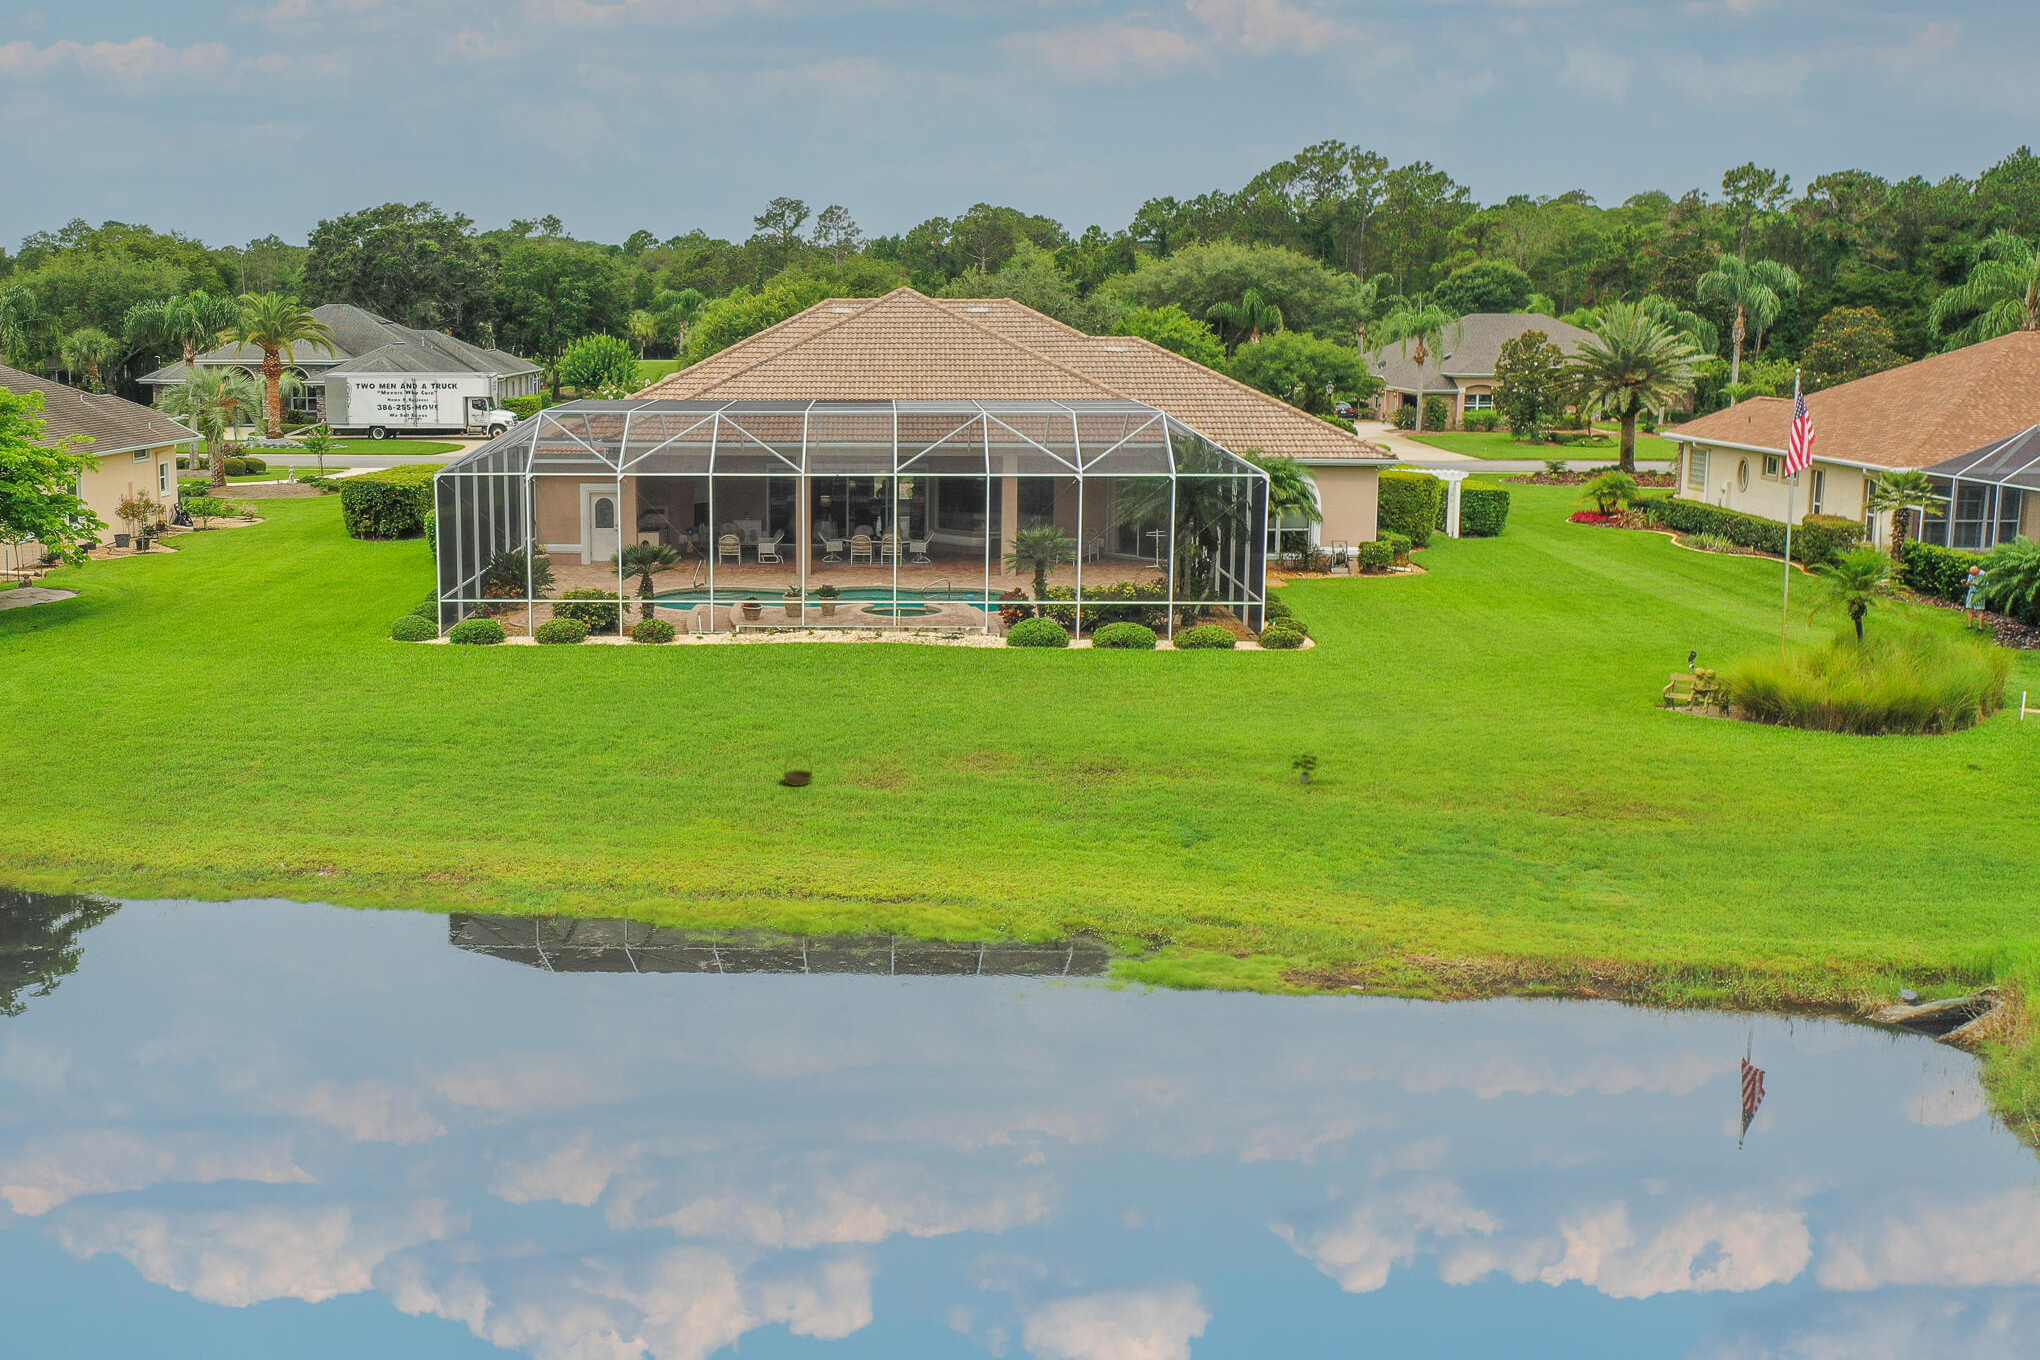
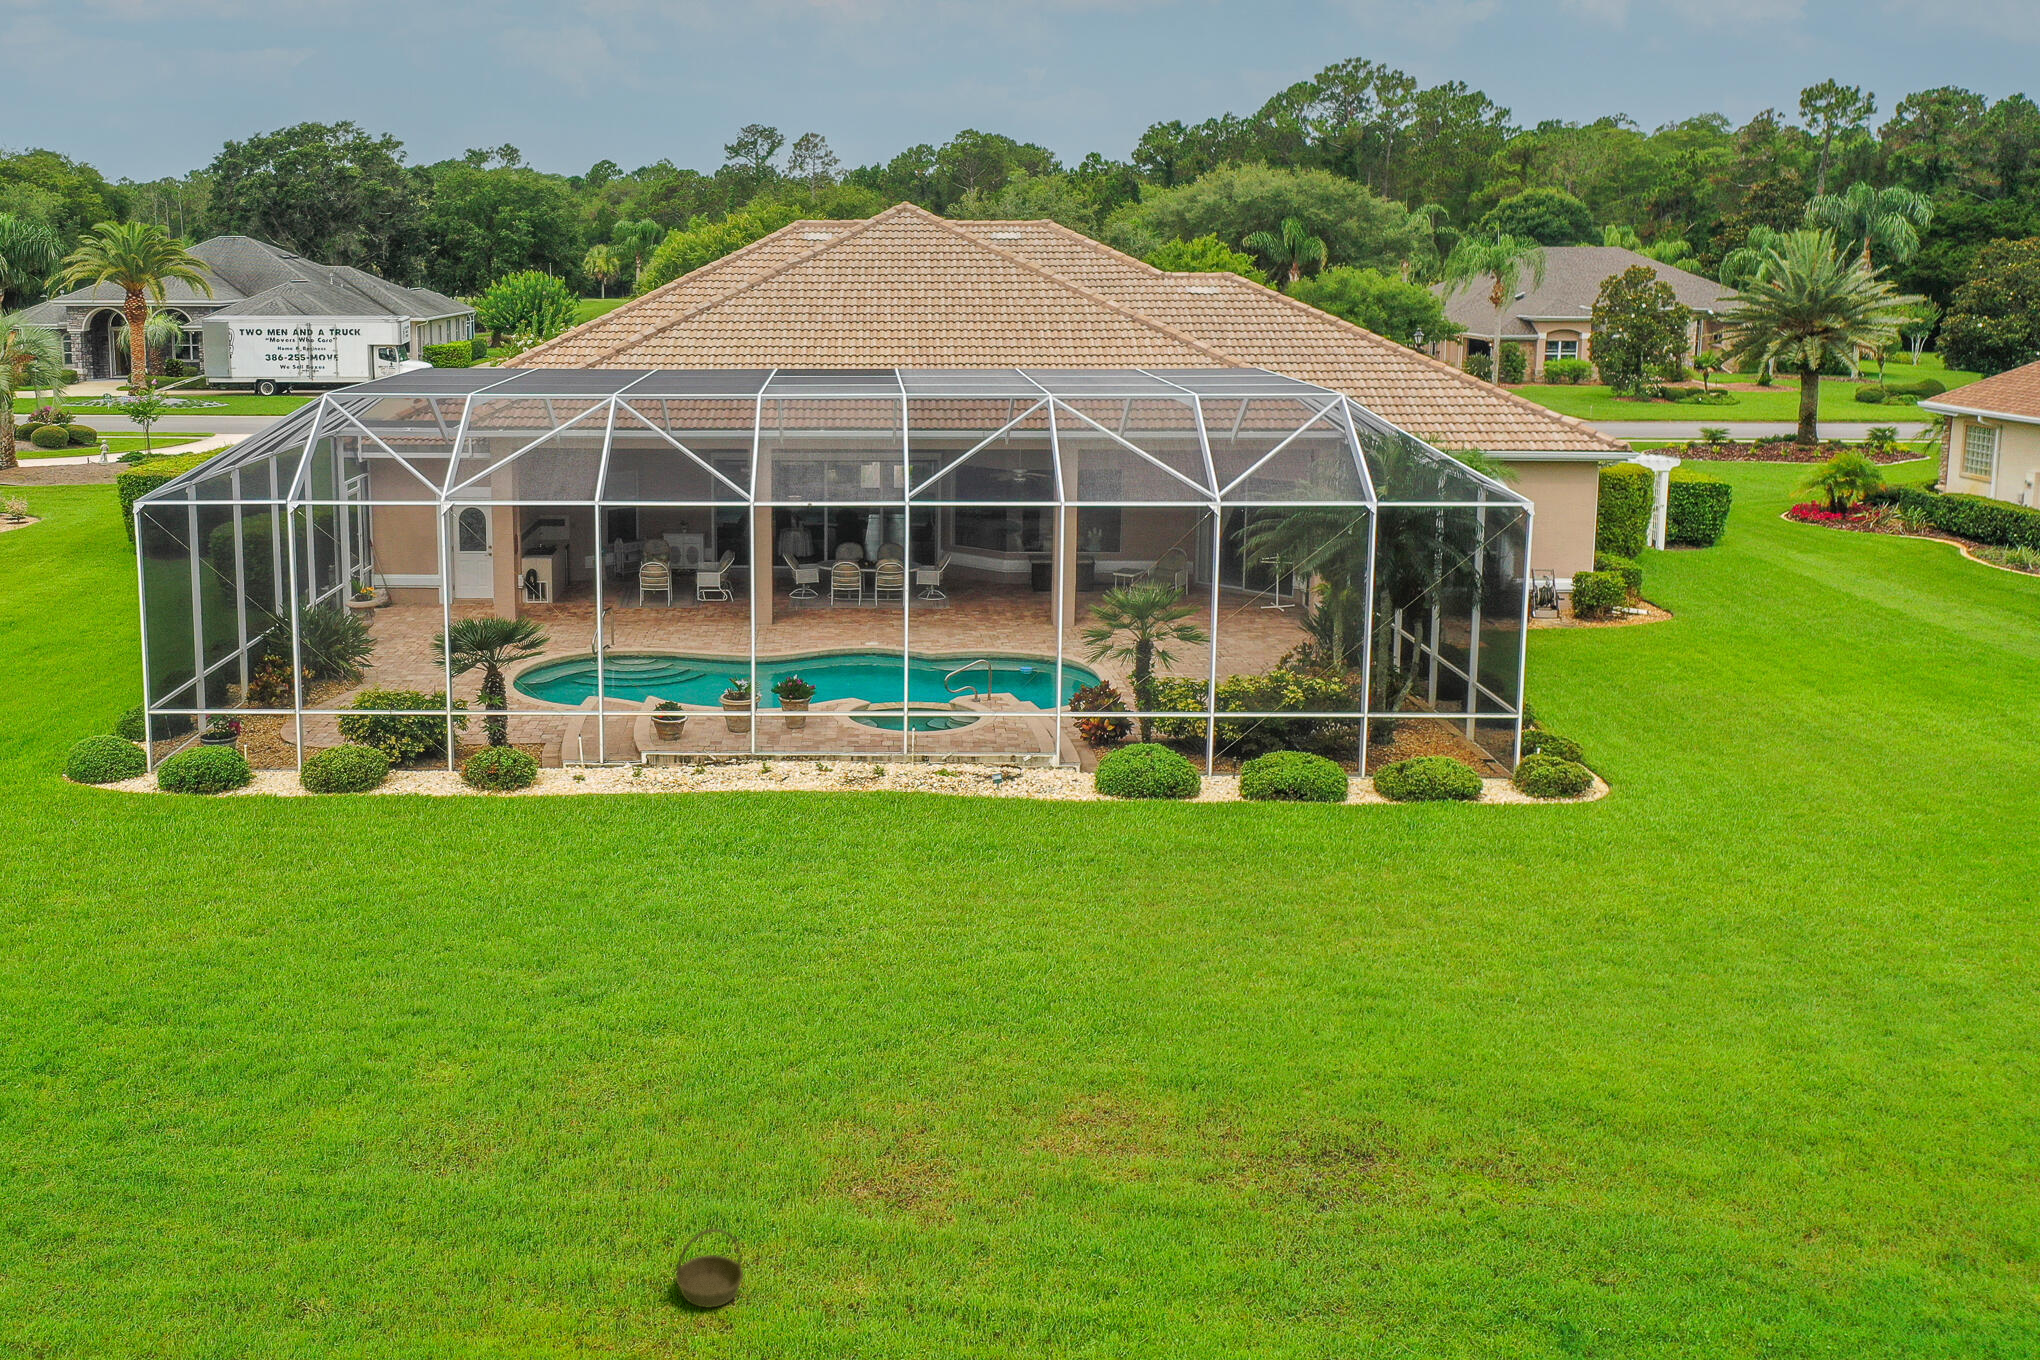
potted plant: present [1292,755,1316,784] -> none [1836,1219,1908,1297]

